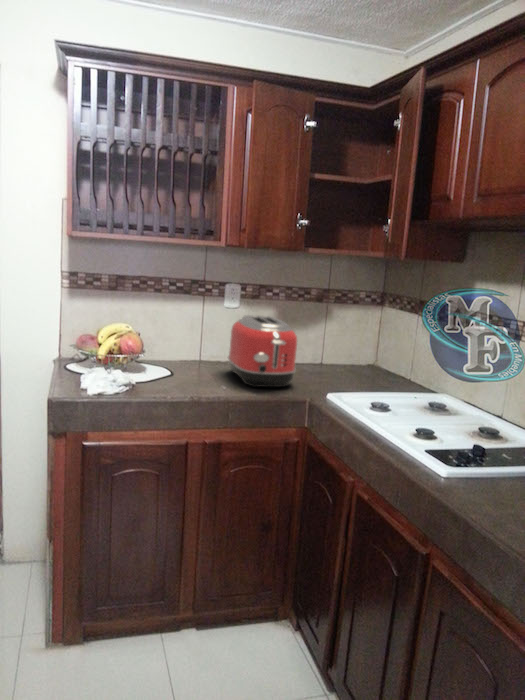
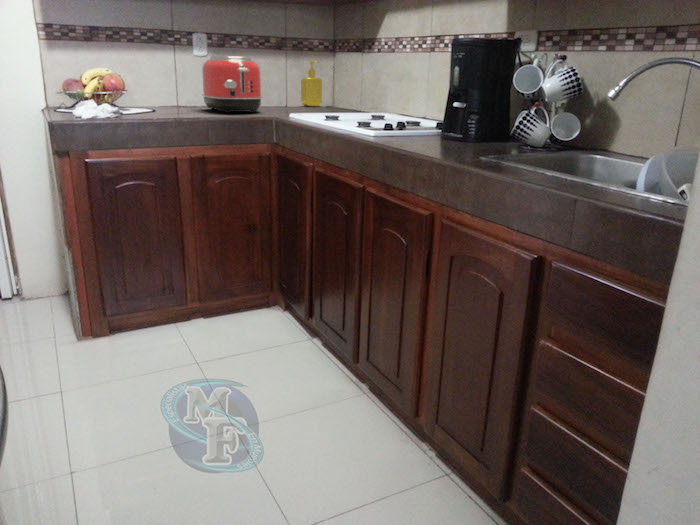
soap dispenser: none [338,317,365,367] -> present [301,61,322,106]

